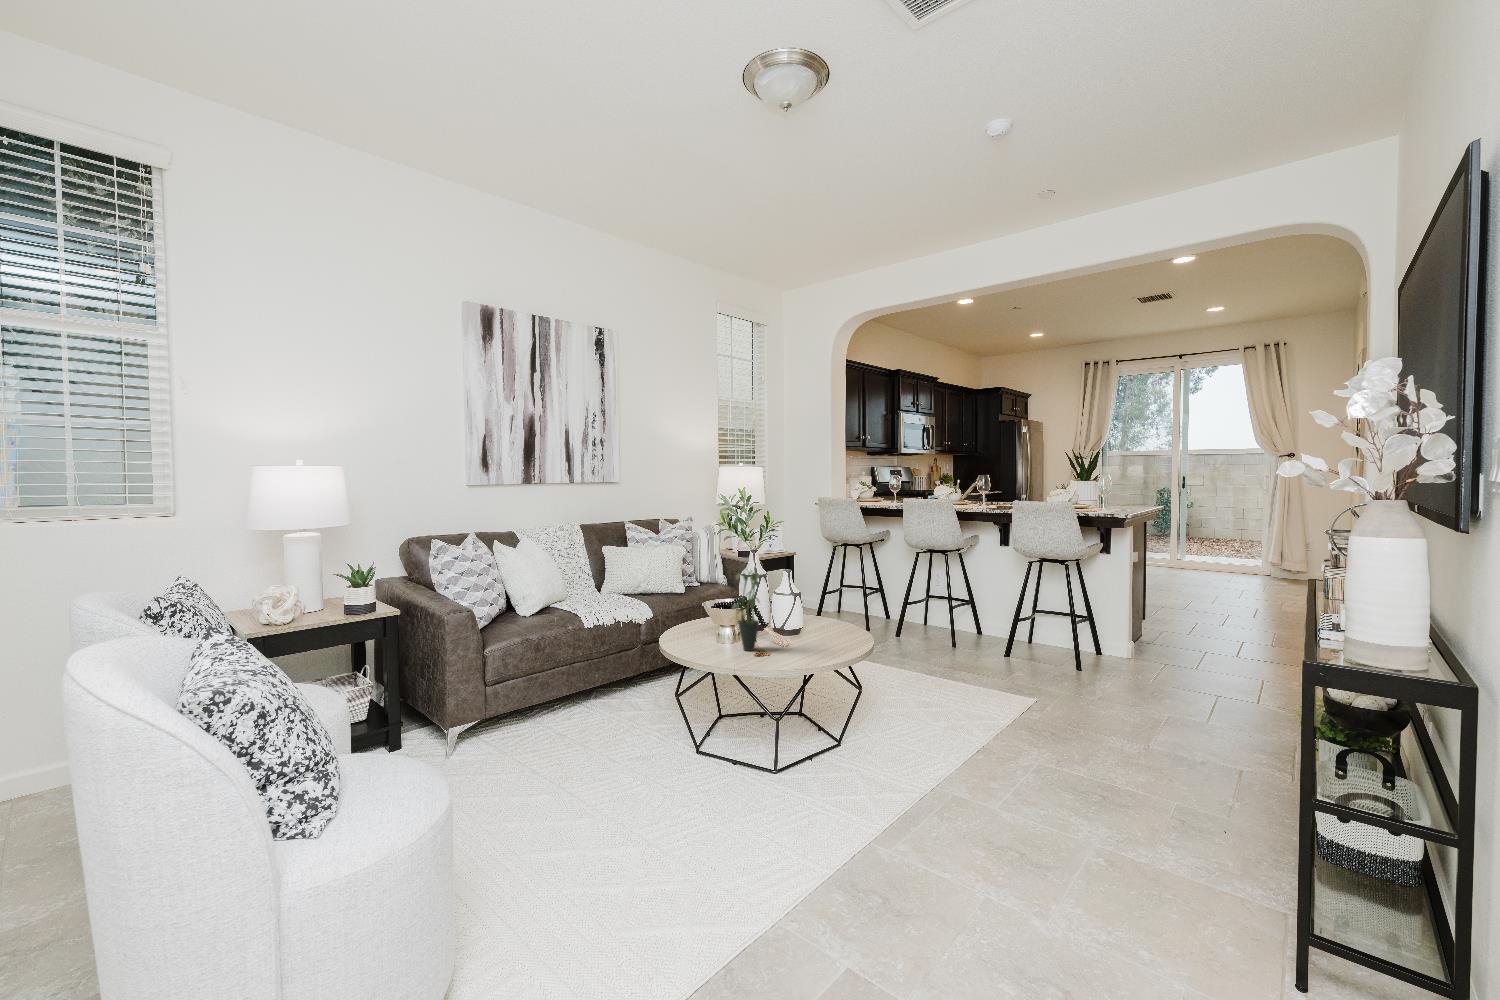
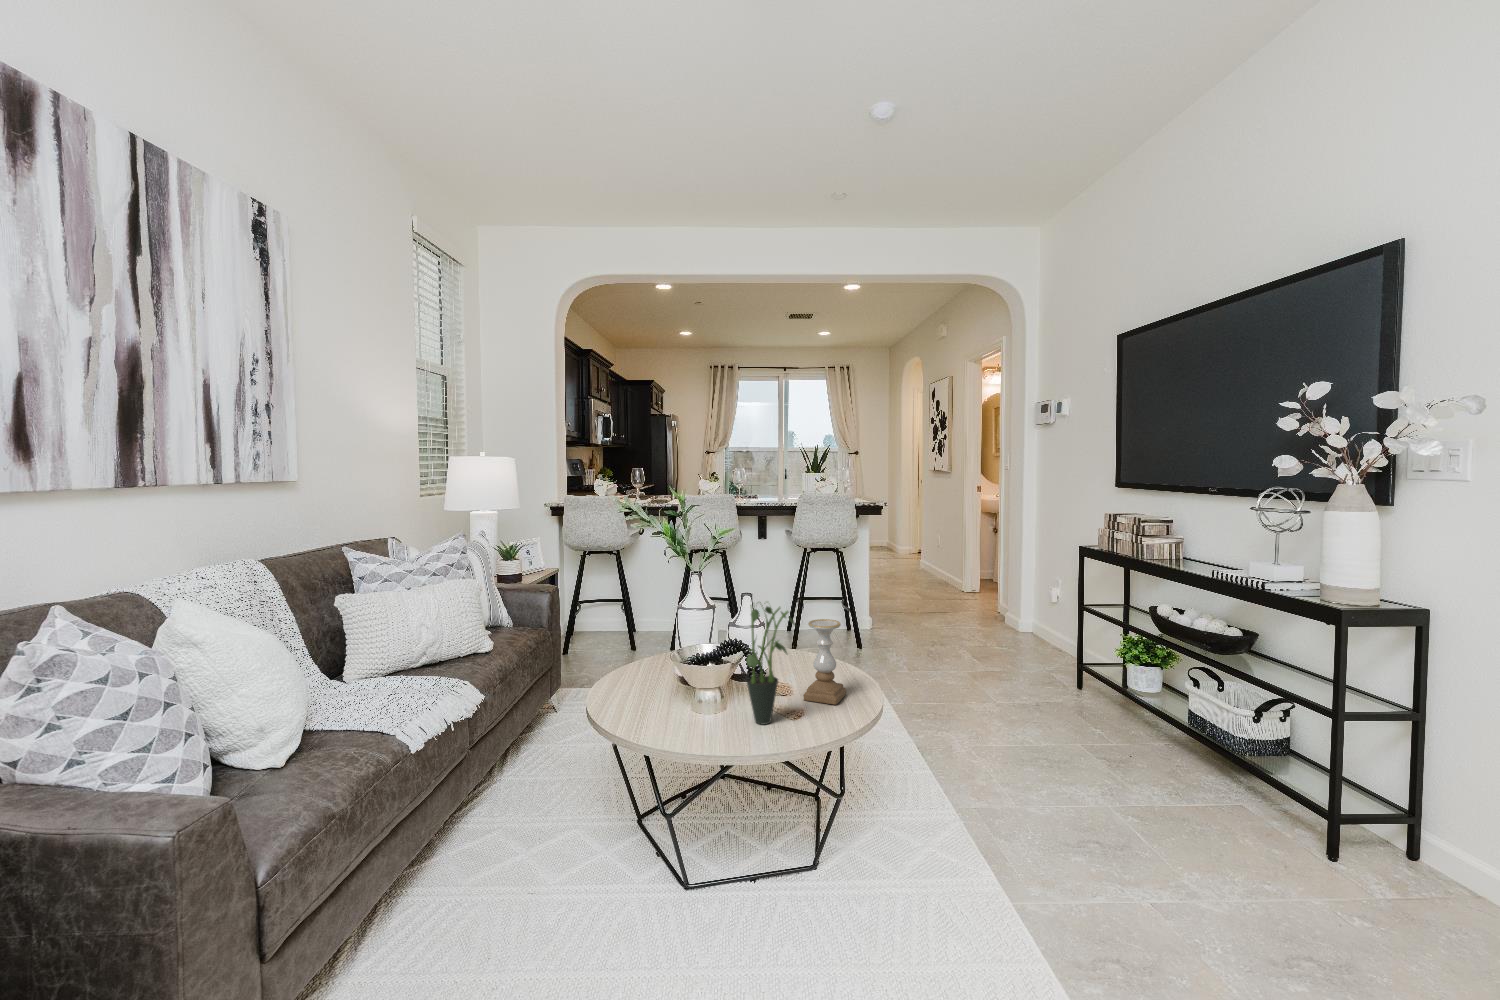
candle holder: none [797,592,831,653] -> present [804,619,846,705]

